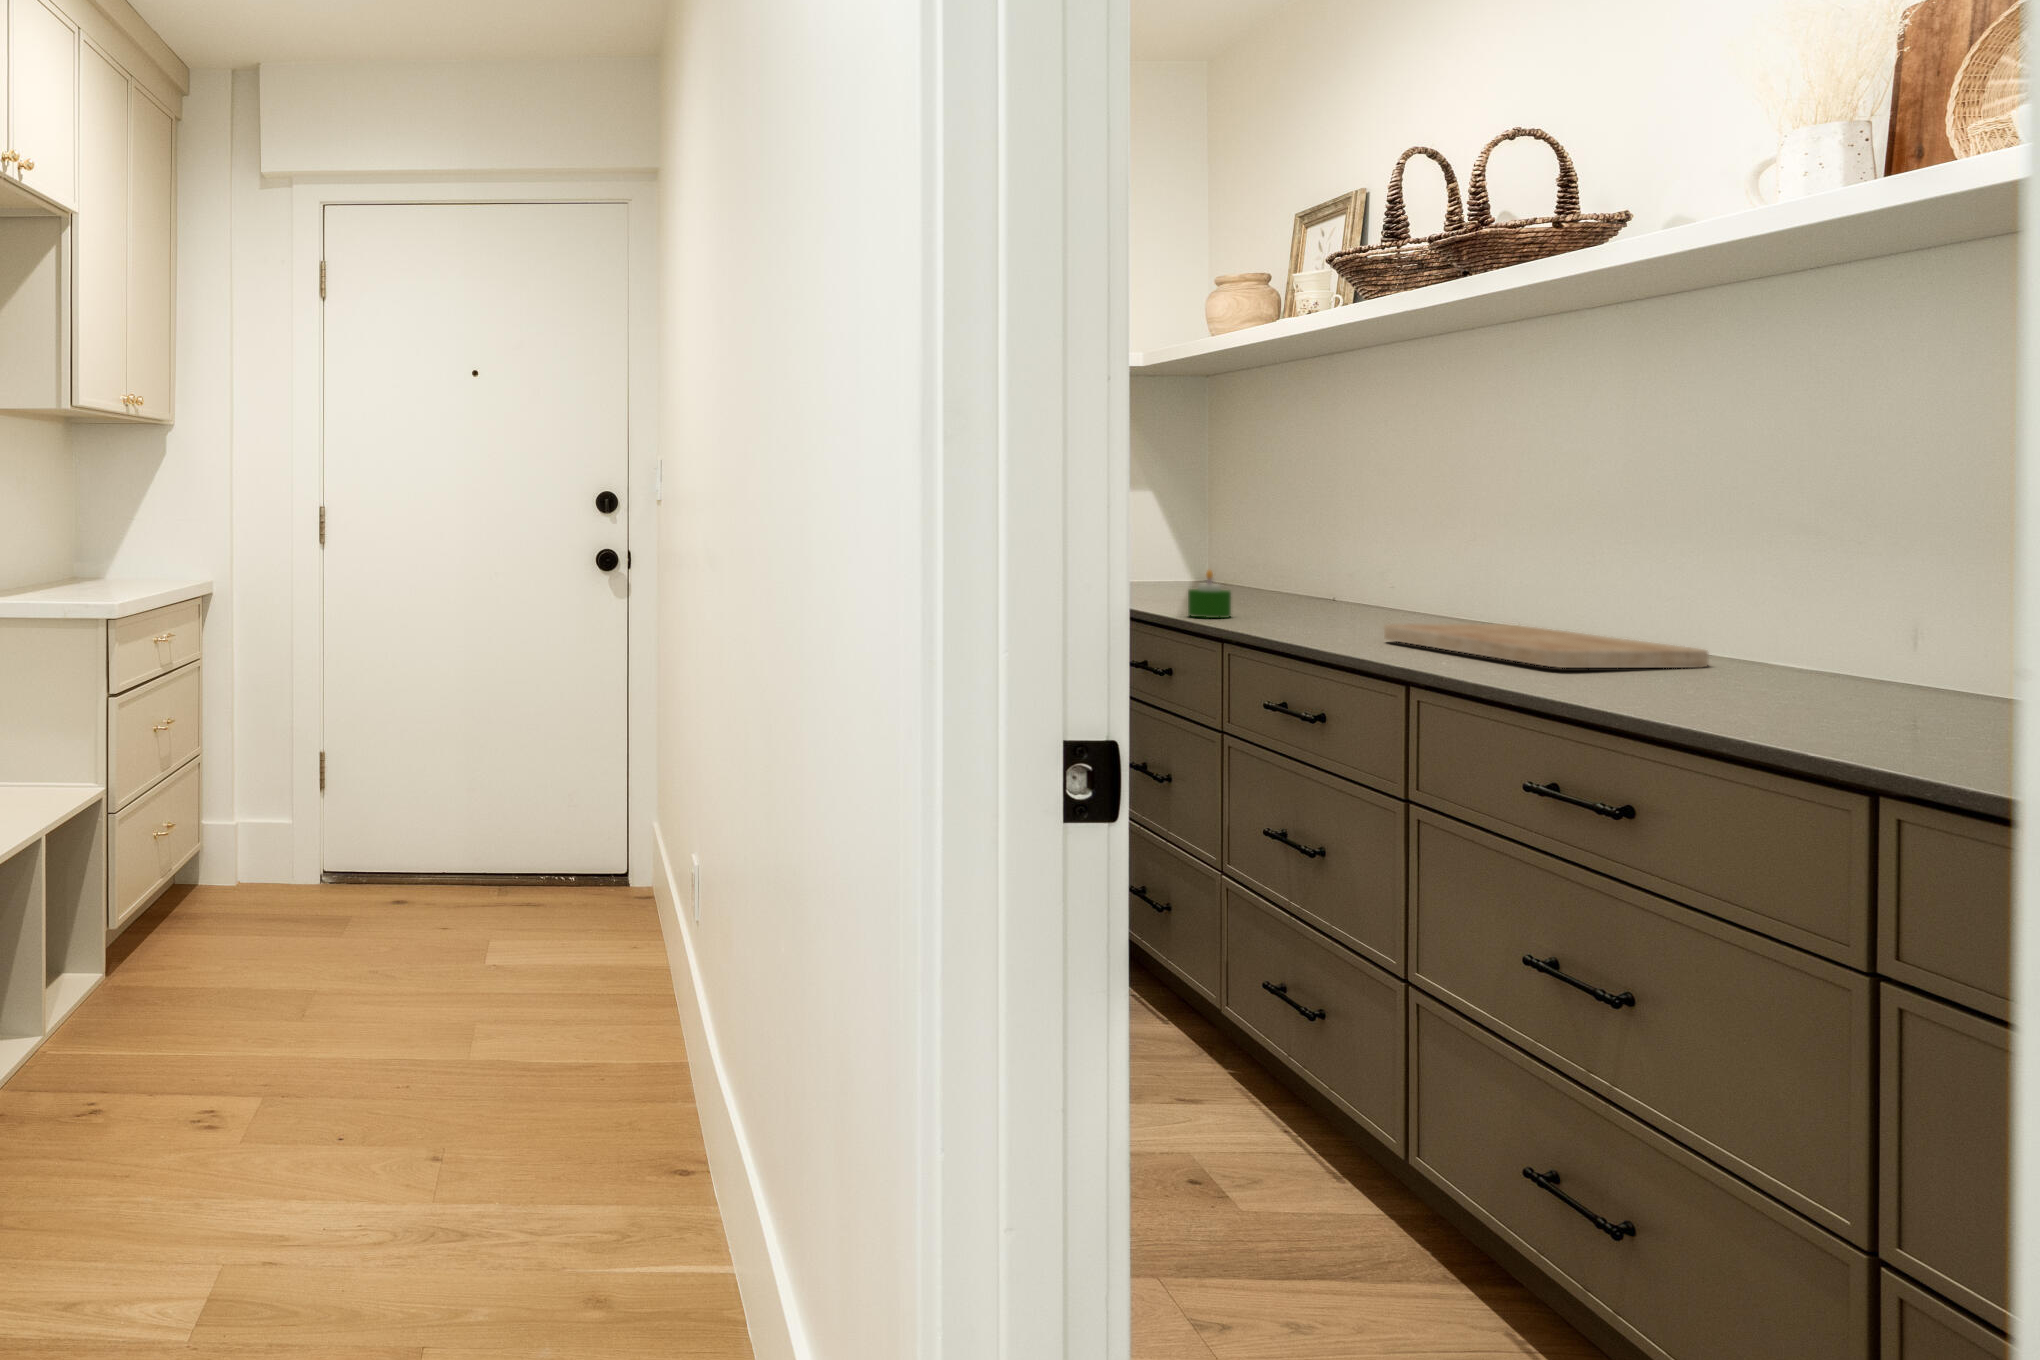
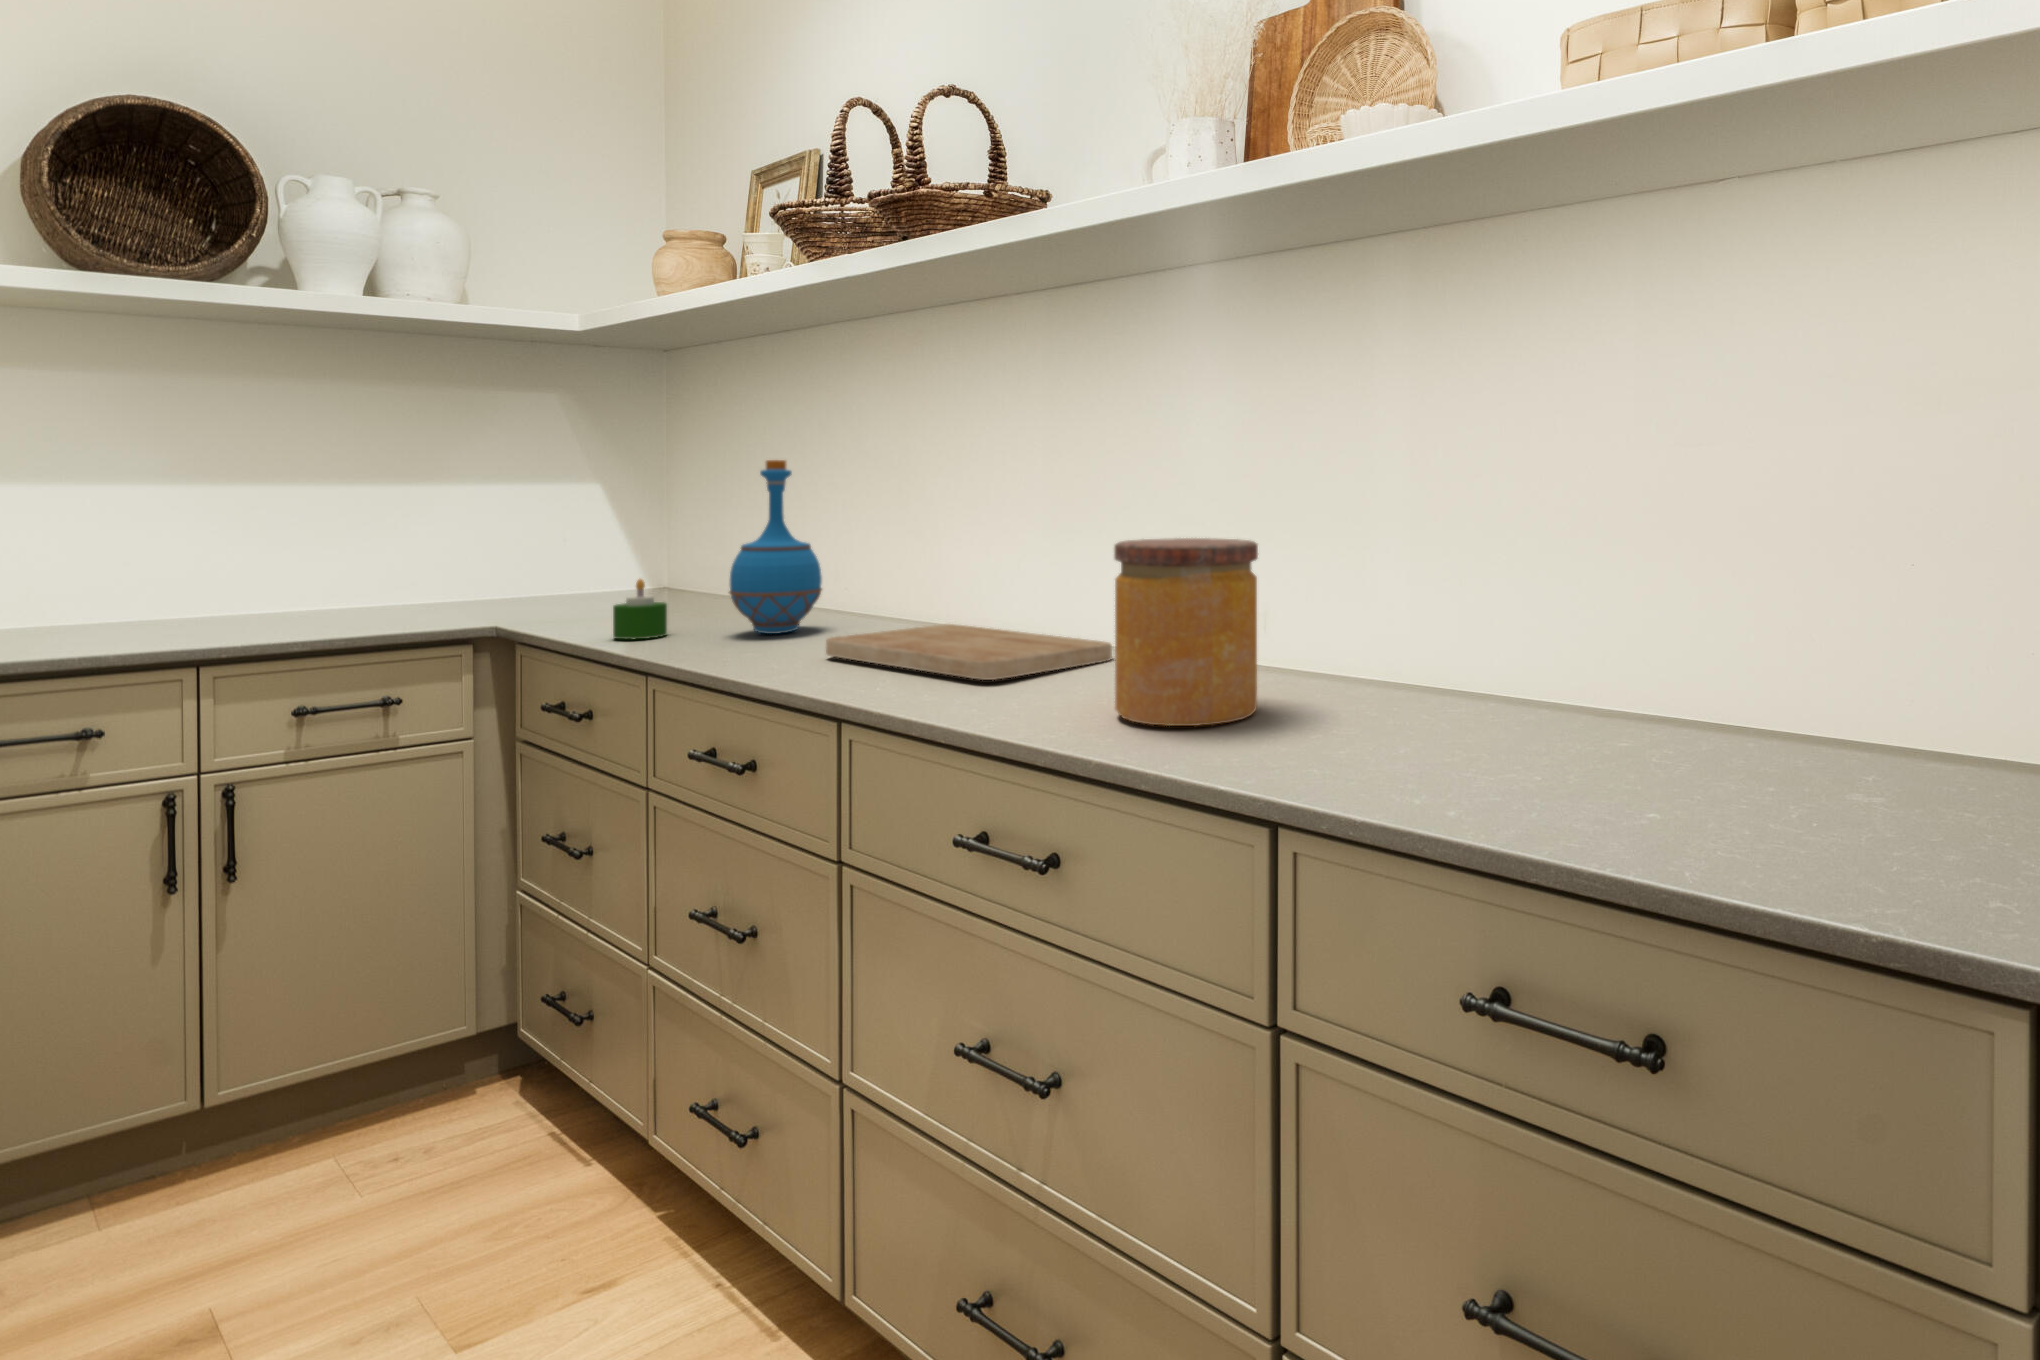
bottle: none [1286,473,1374,622] -> present [729,460,822,634]
jar: none [1701,543,1892,720] -> present [1114,538,1258,726]

